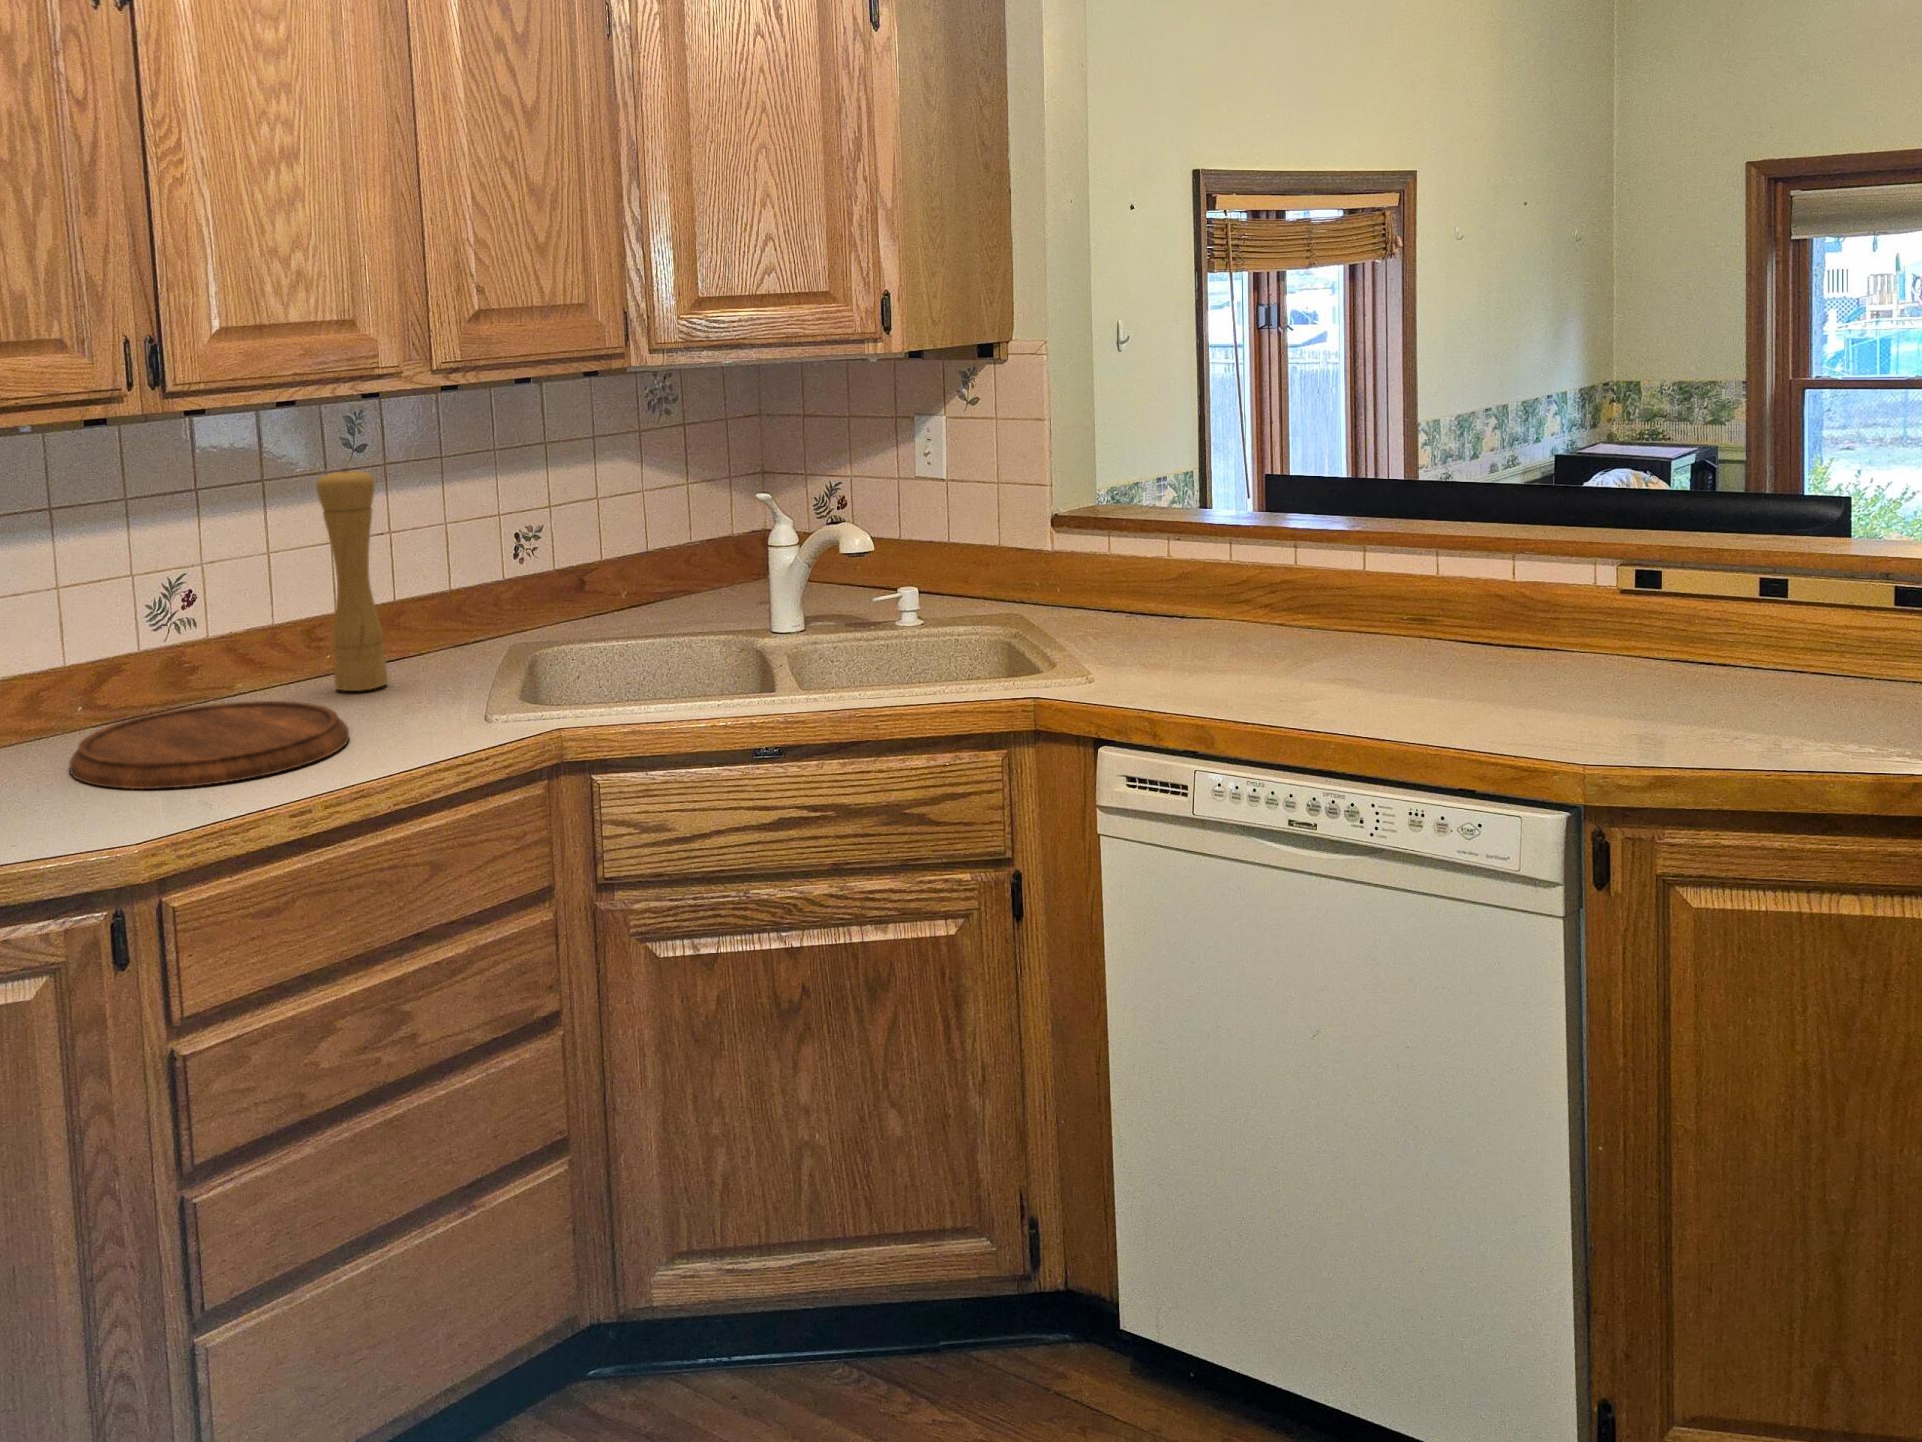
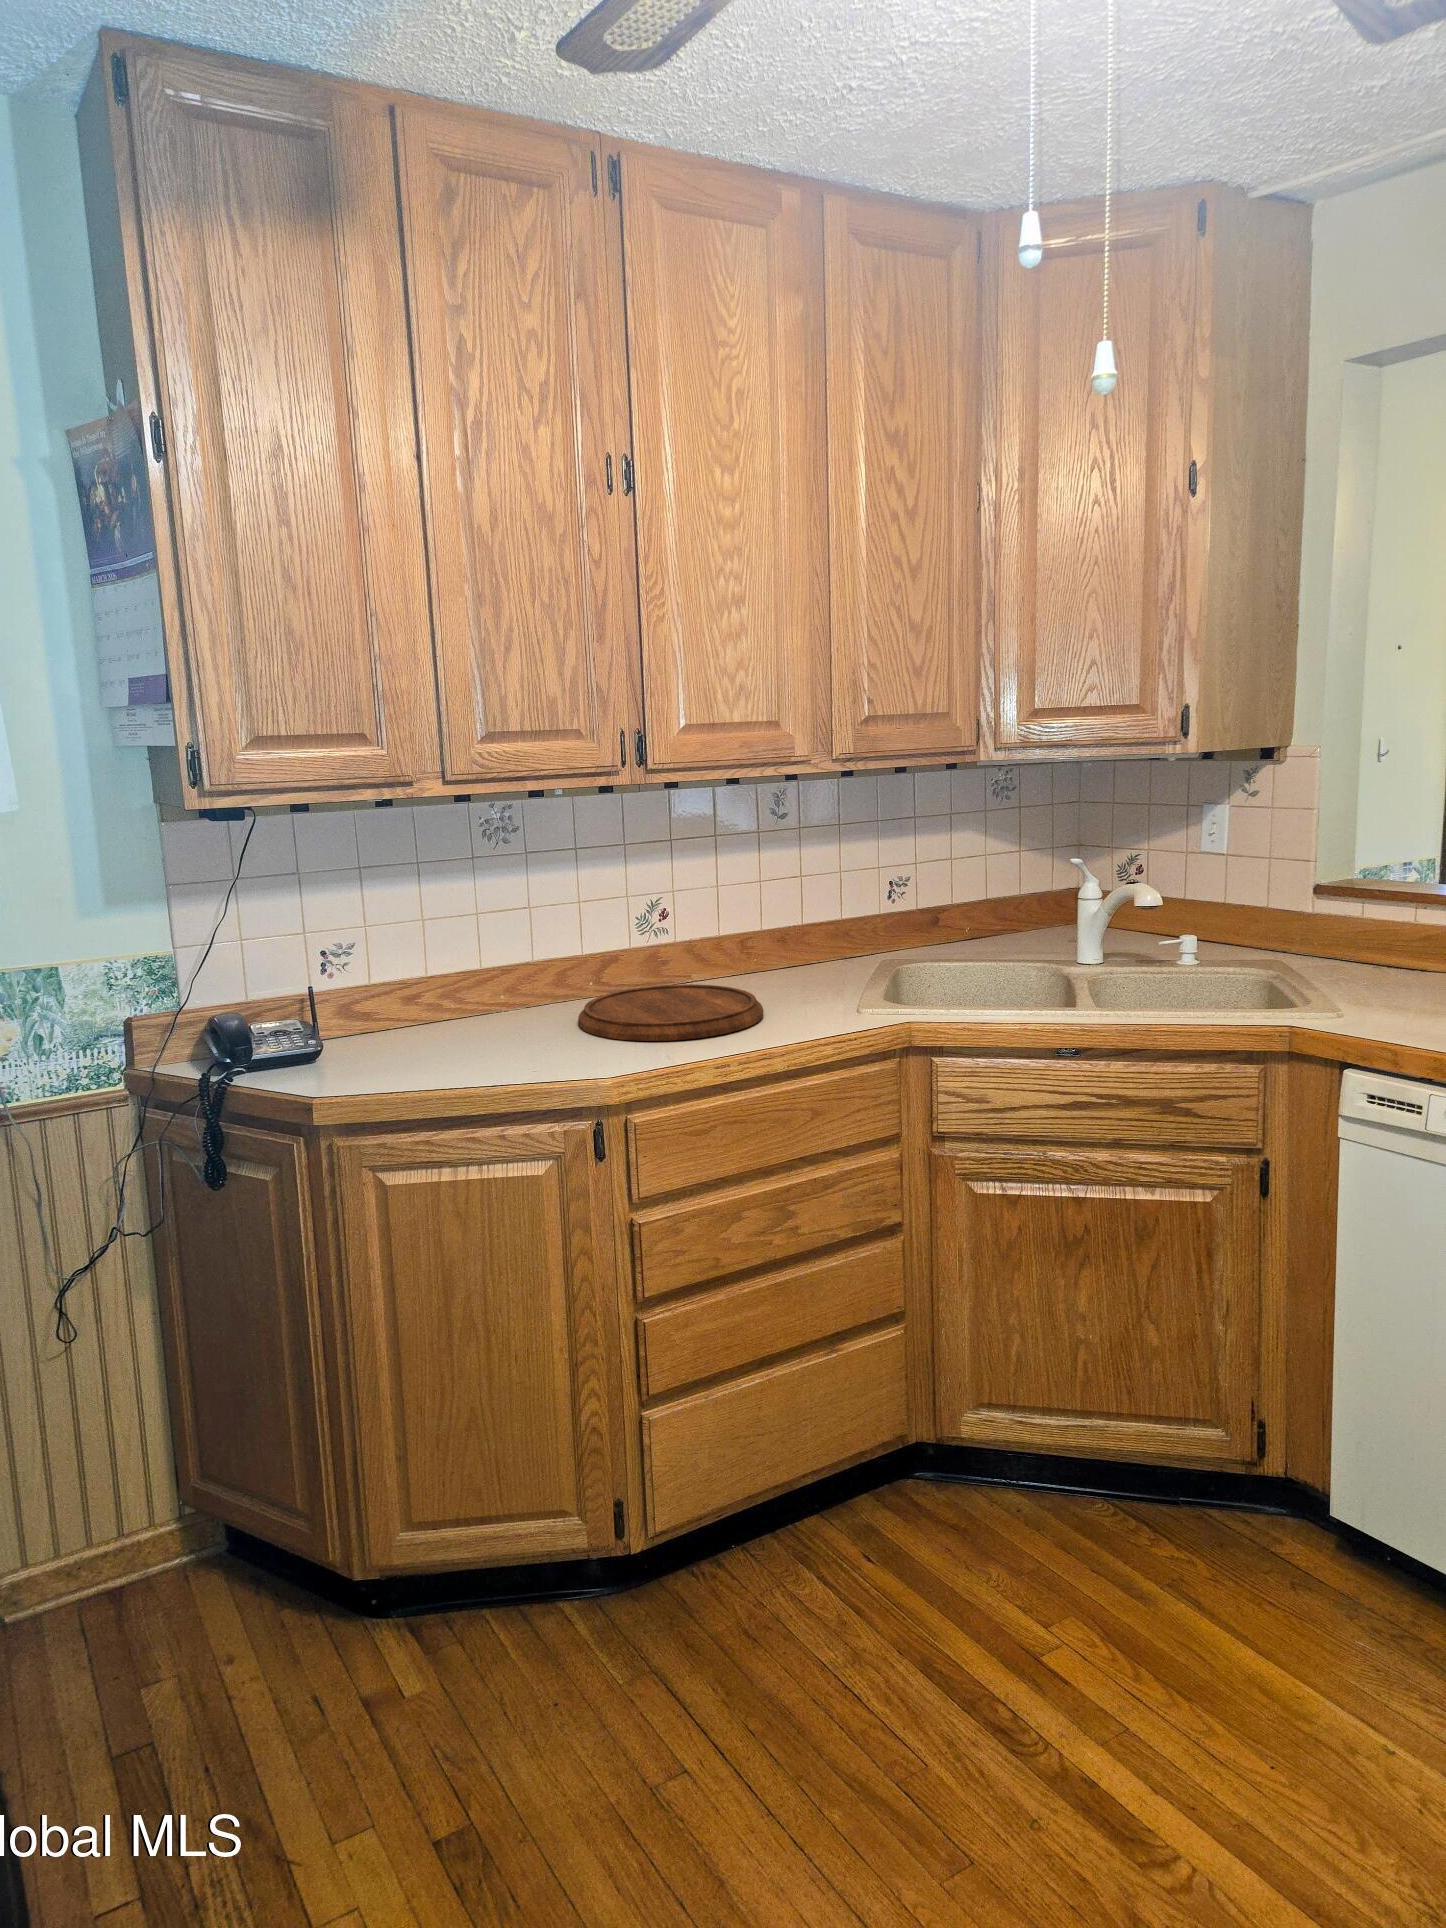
pepper mill: present [317,468,388,691] -> none [751,826,794,982]

